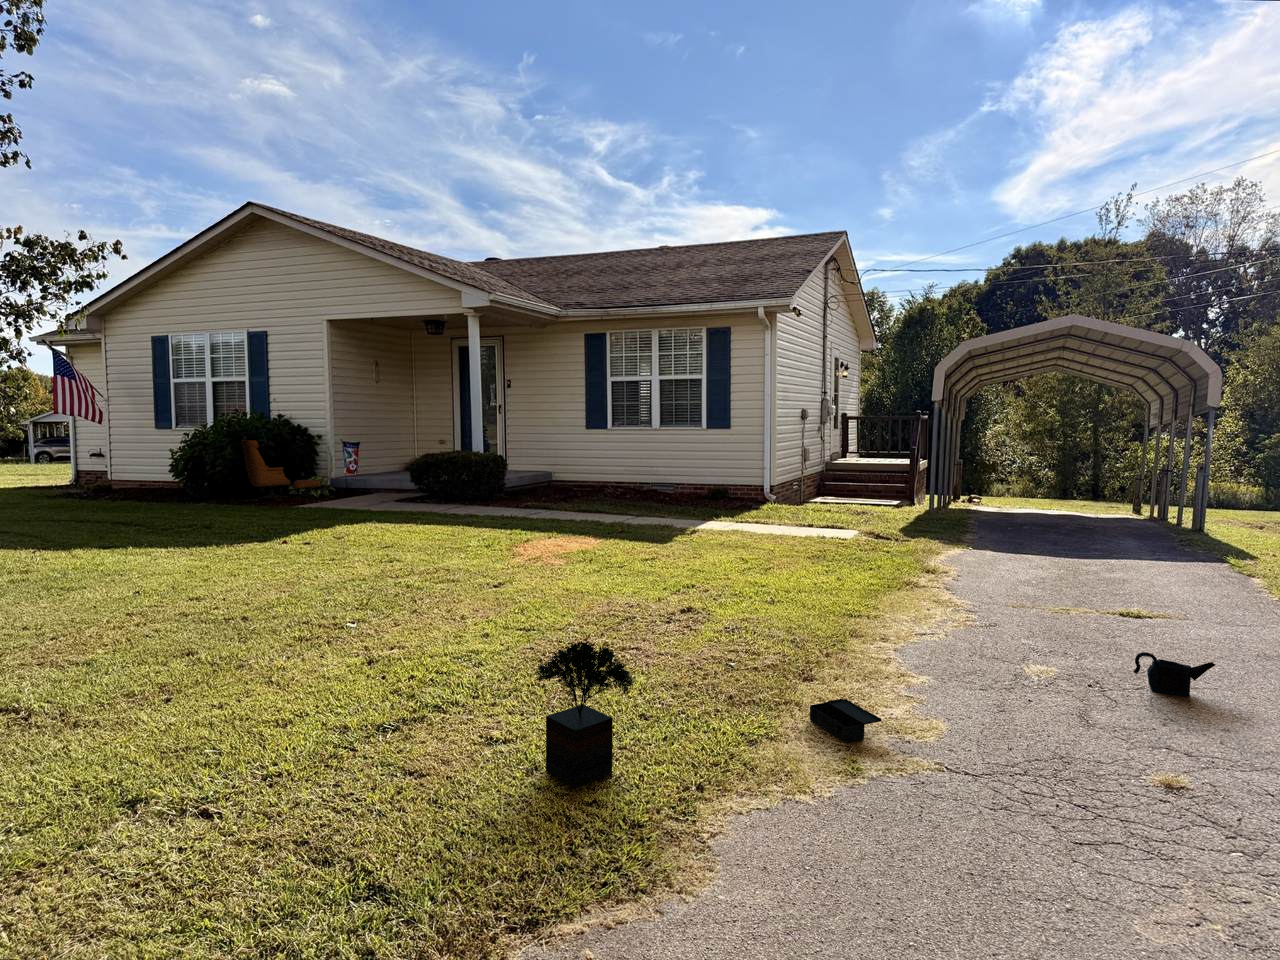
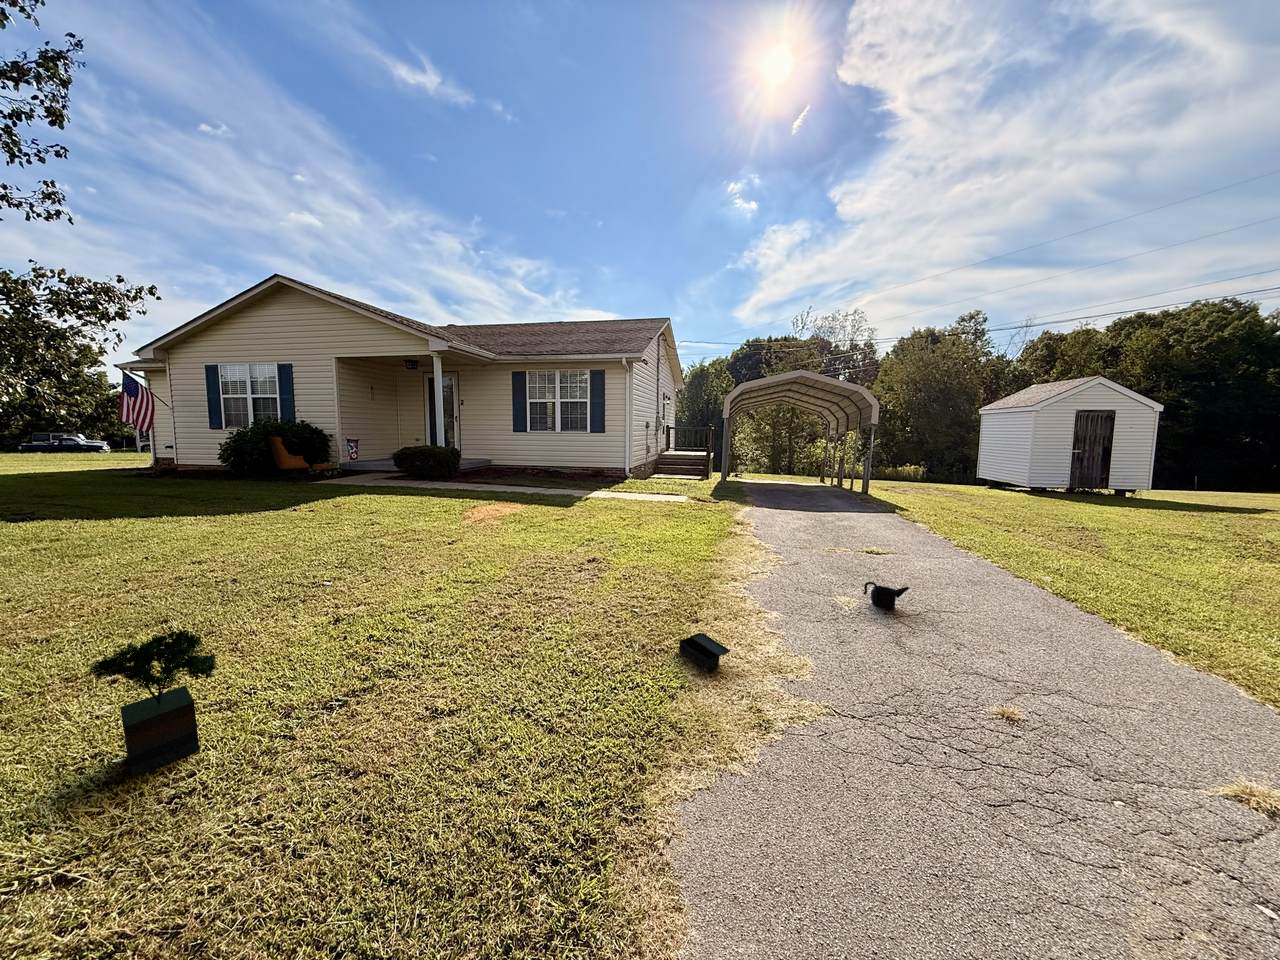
potted tree: present [535,642,635,788] -> present [88,631,217,778]

